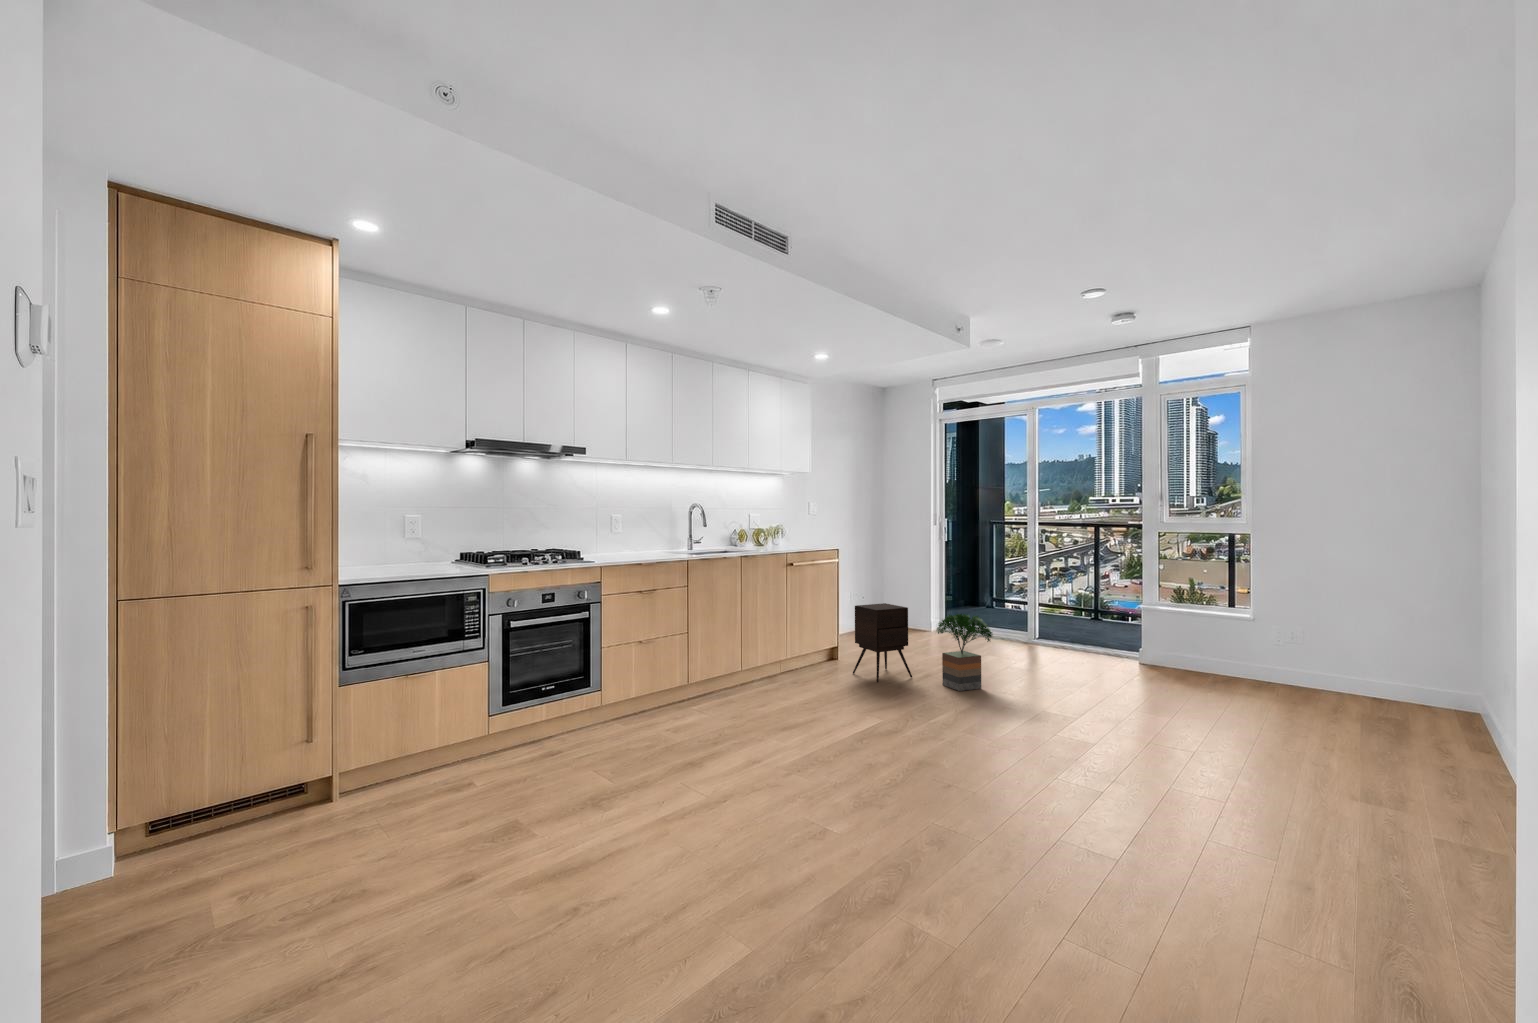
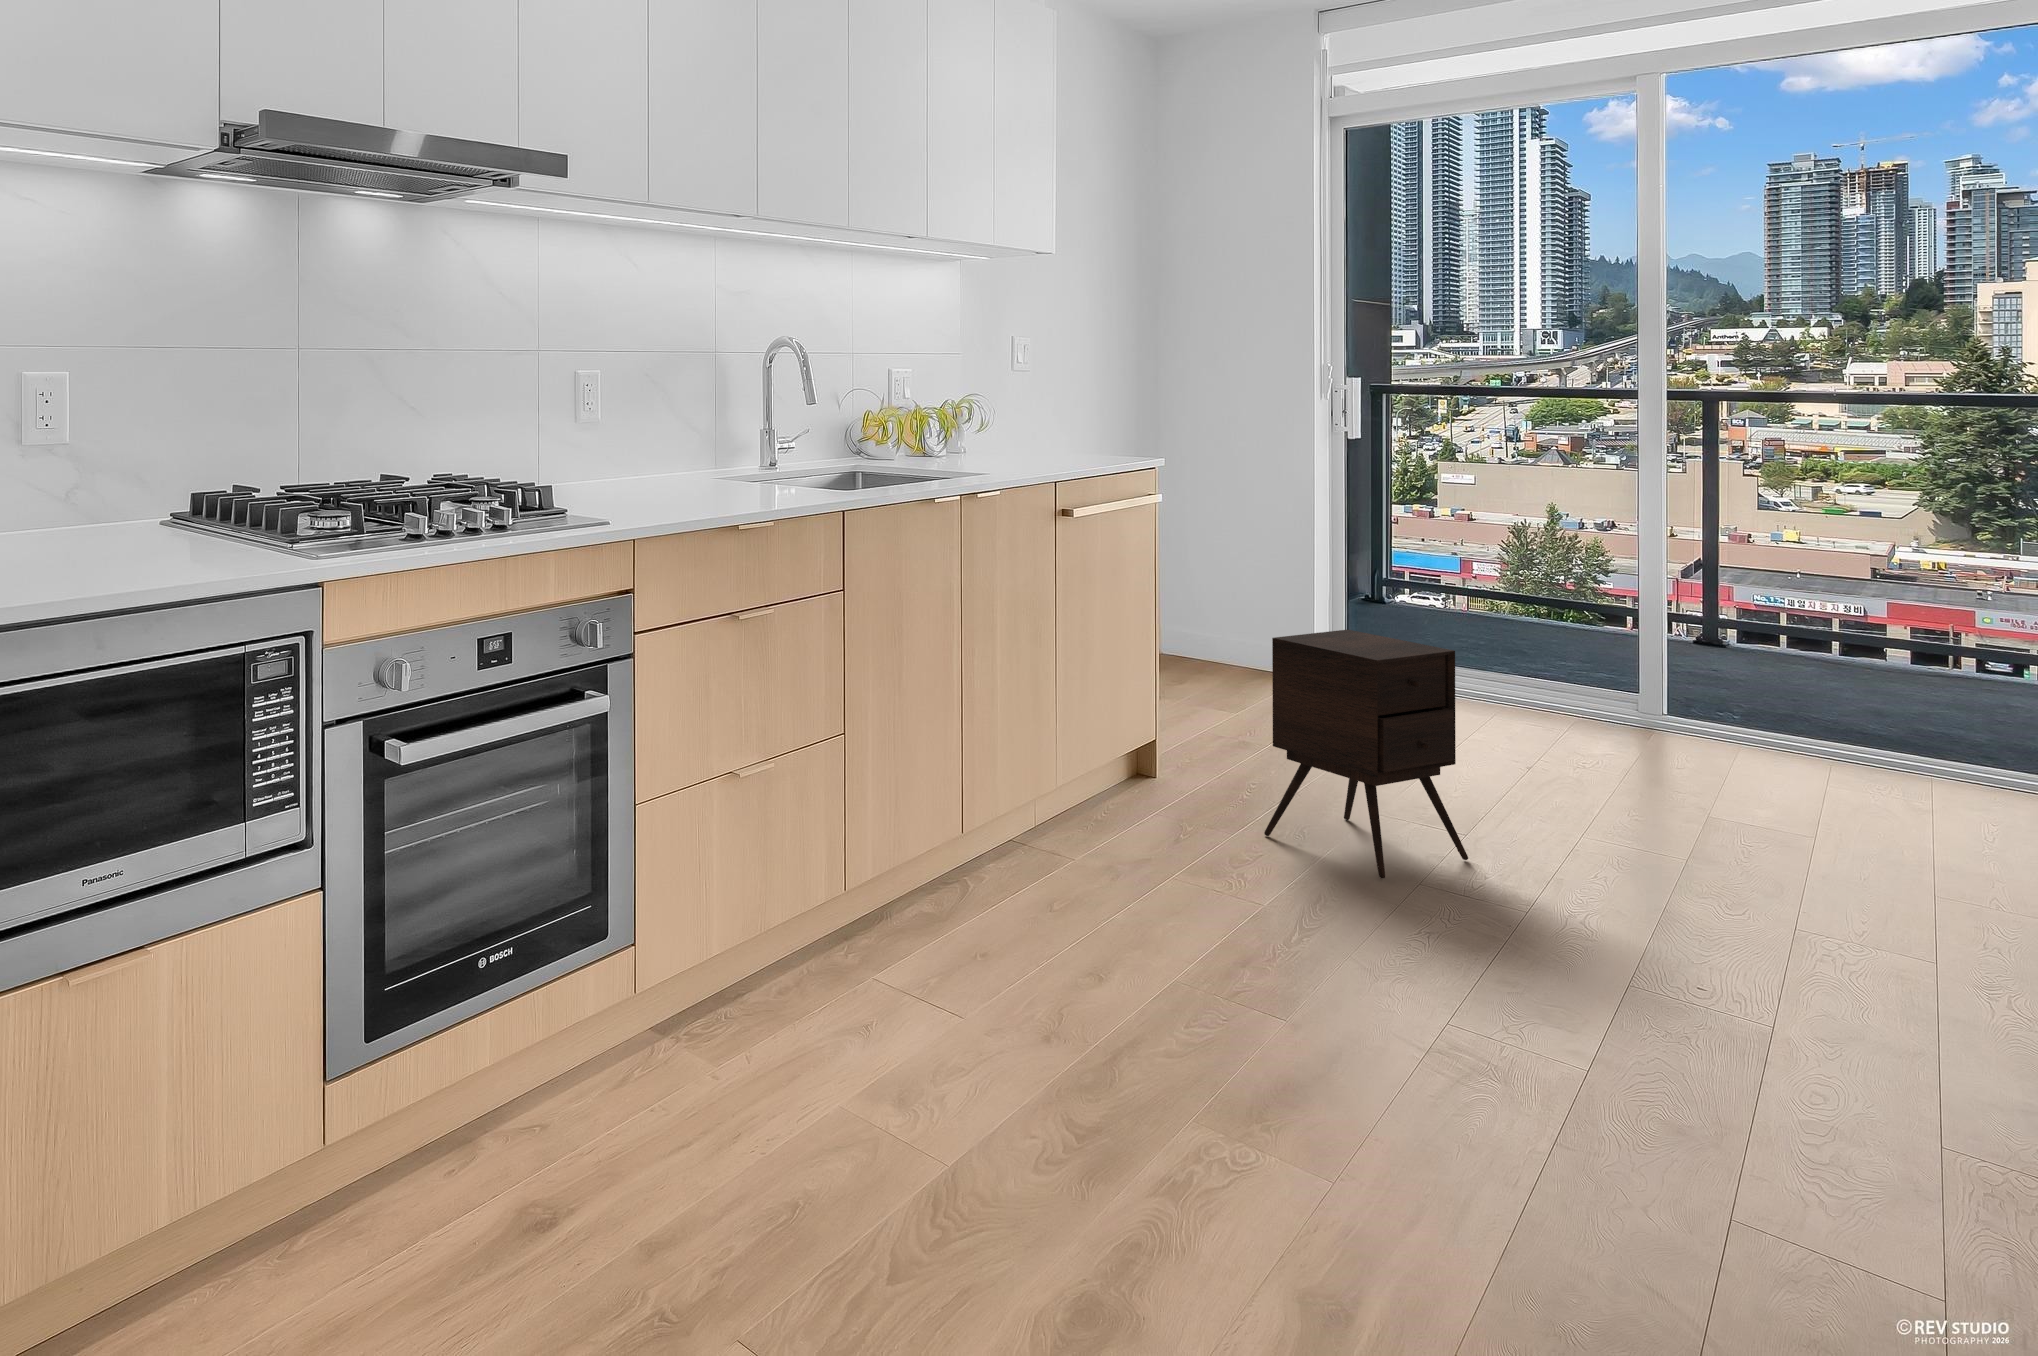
potted tree: present [937,614,993,691] -> none [1568,676,1809,930]

